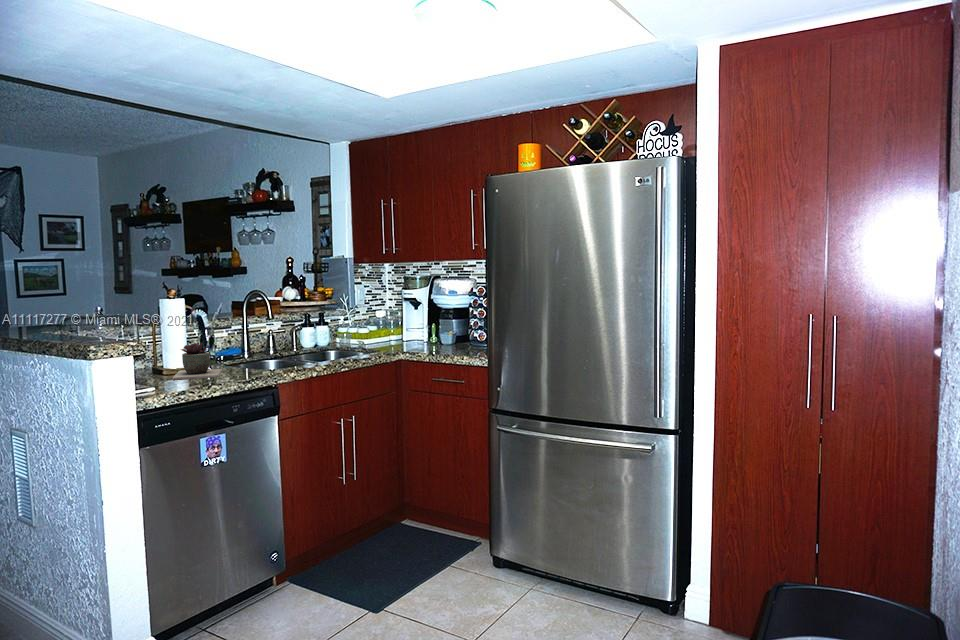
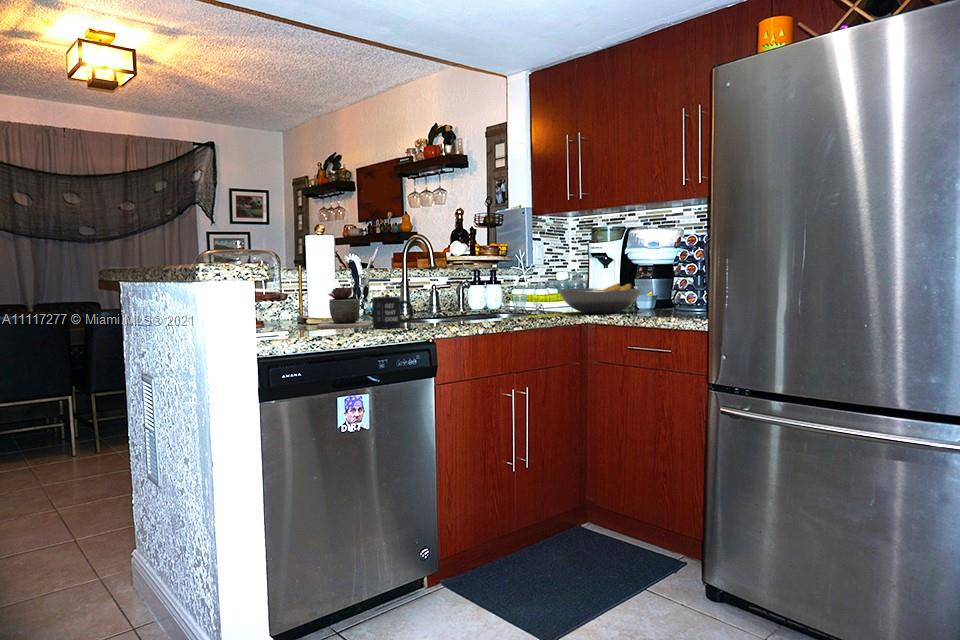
fruit bowl: none [378,326,444,350] -> present [559,283,641,313]
mug: none [224,351,259,379] -> present [372,297,413,328]

